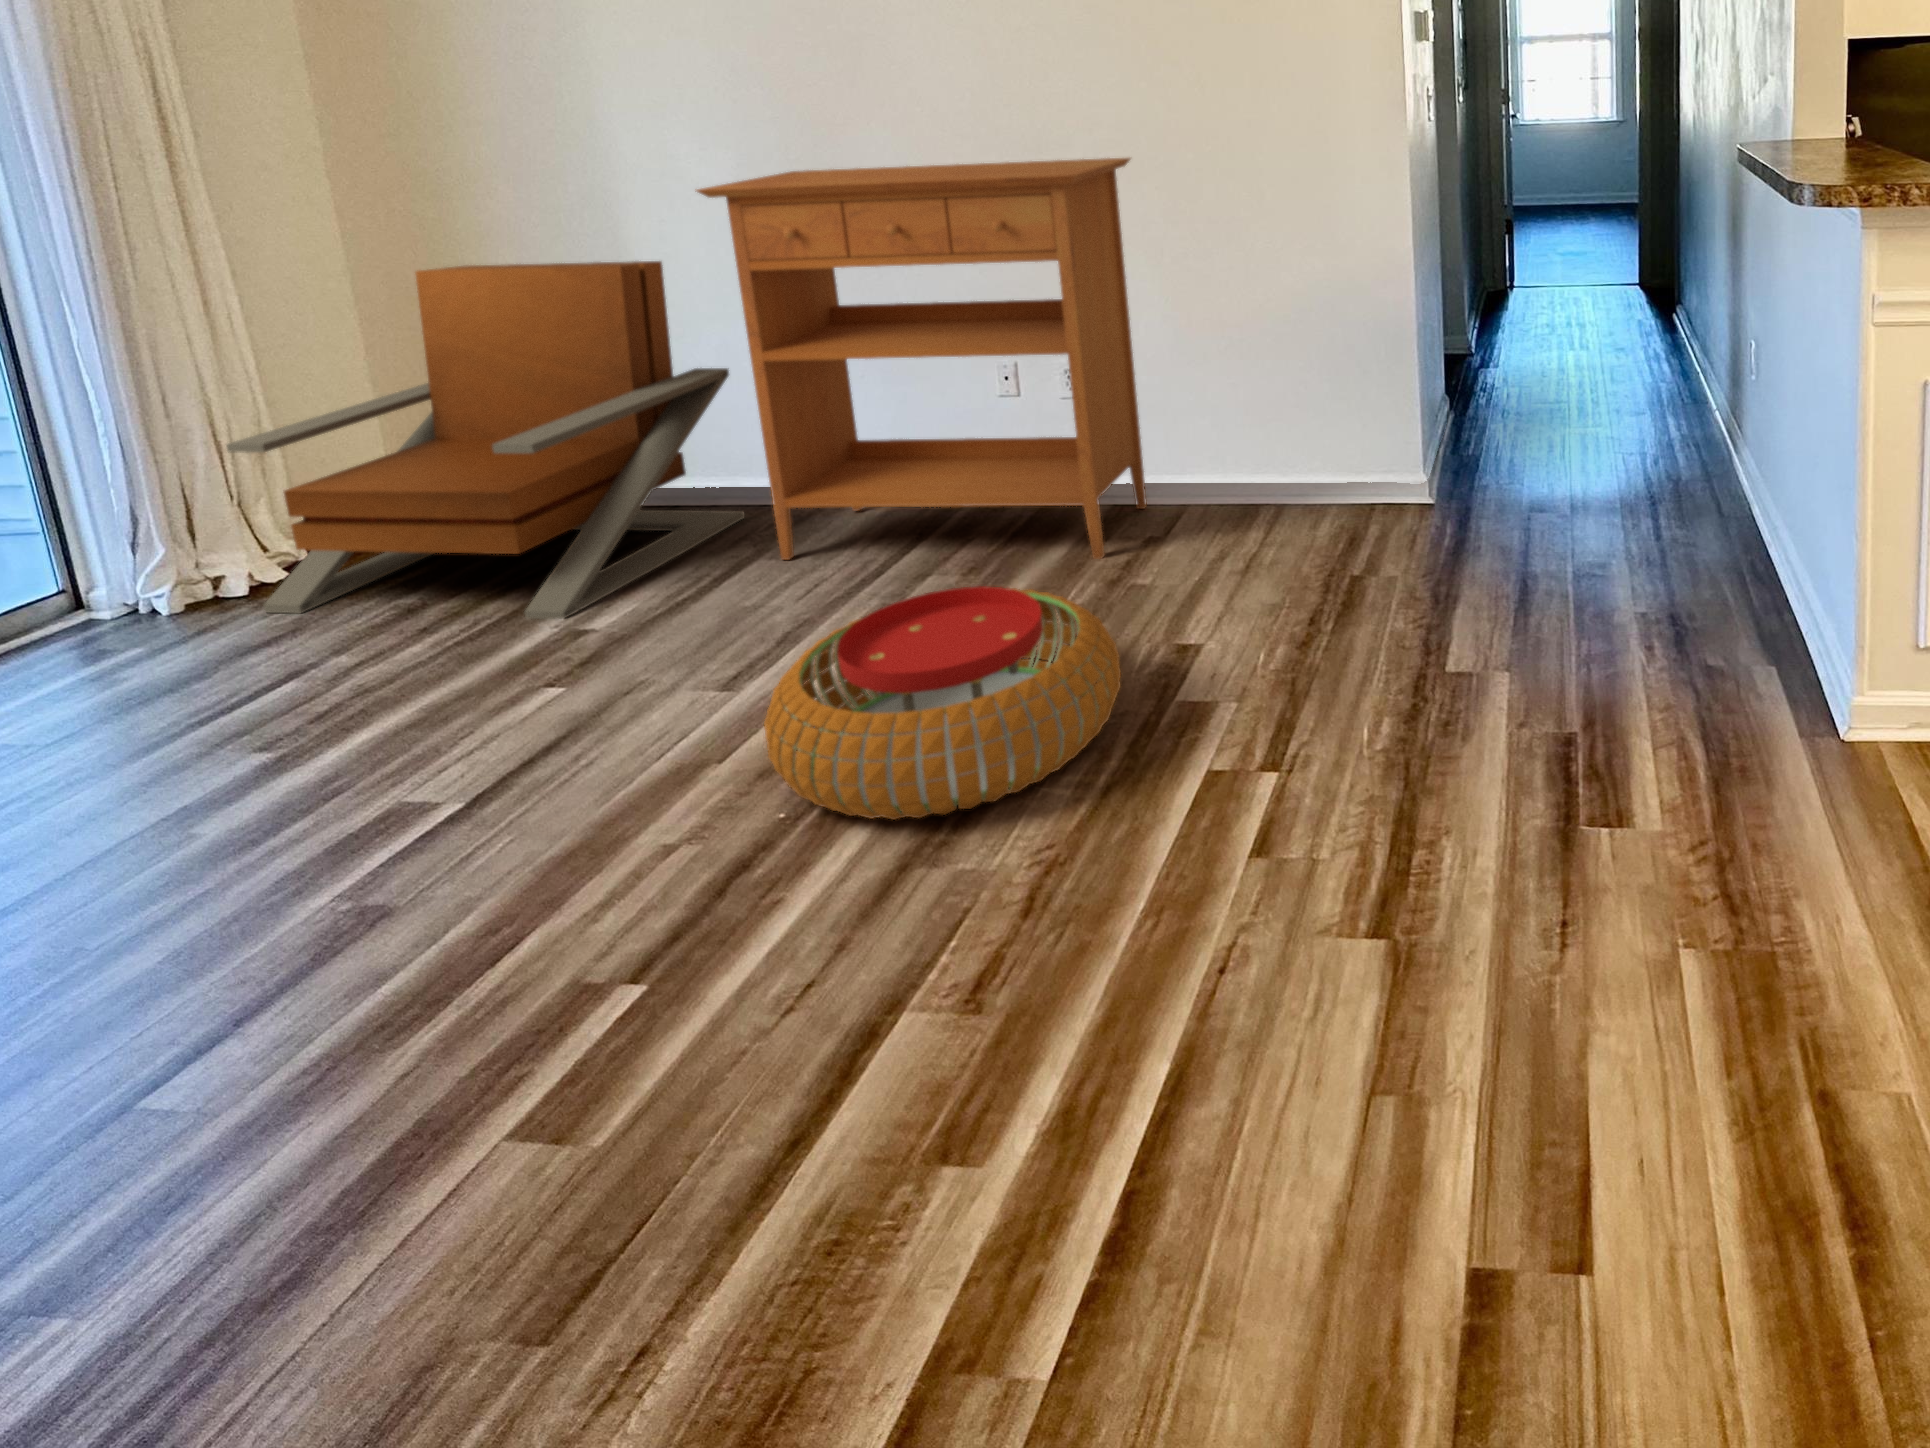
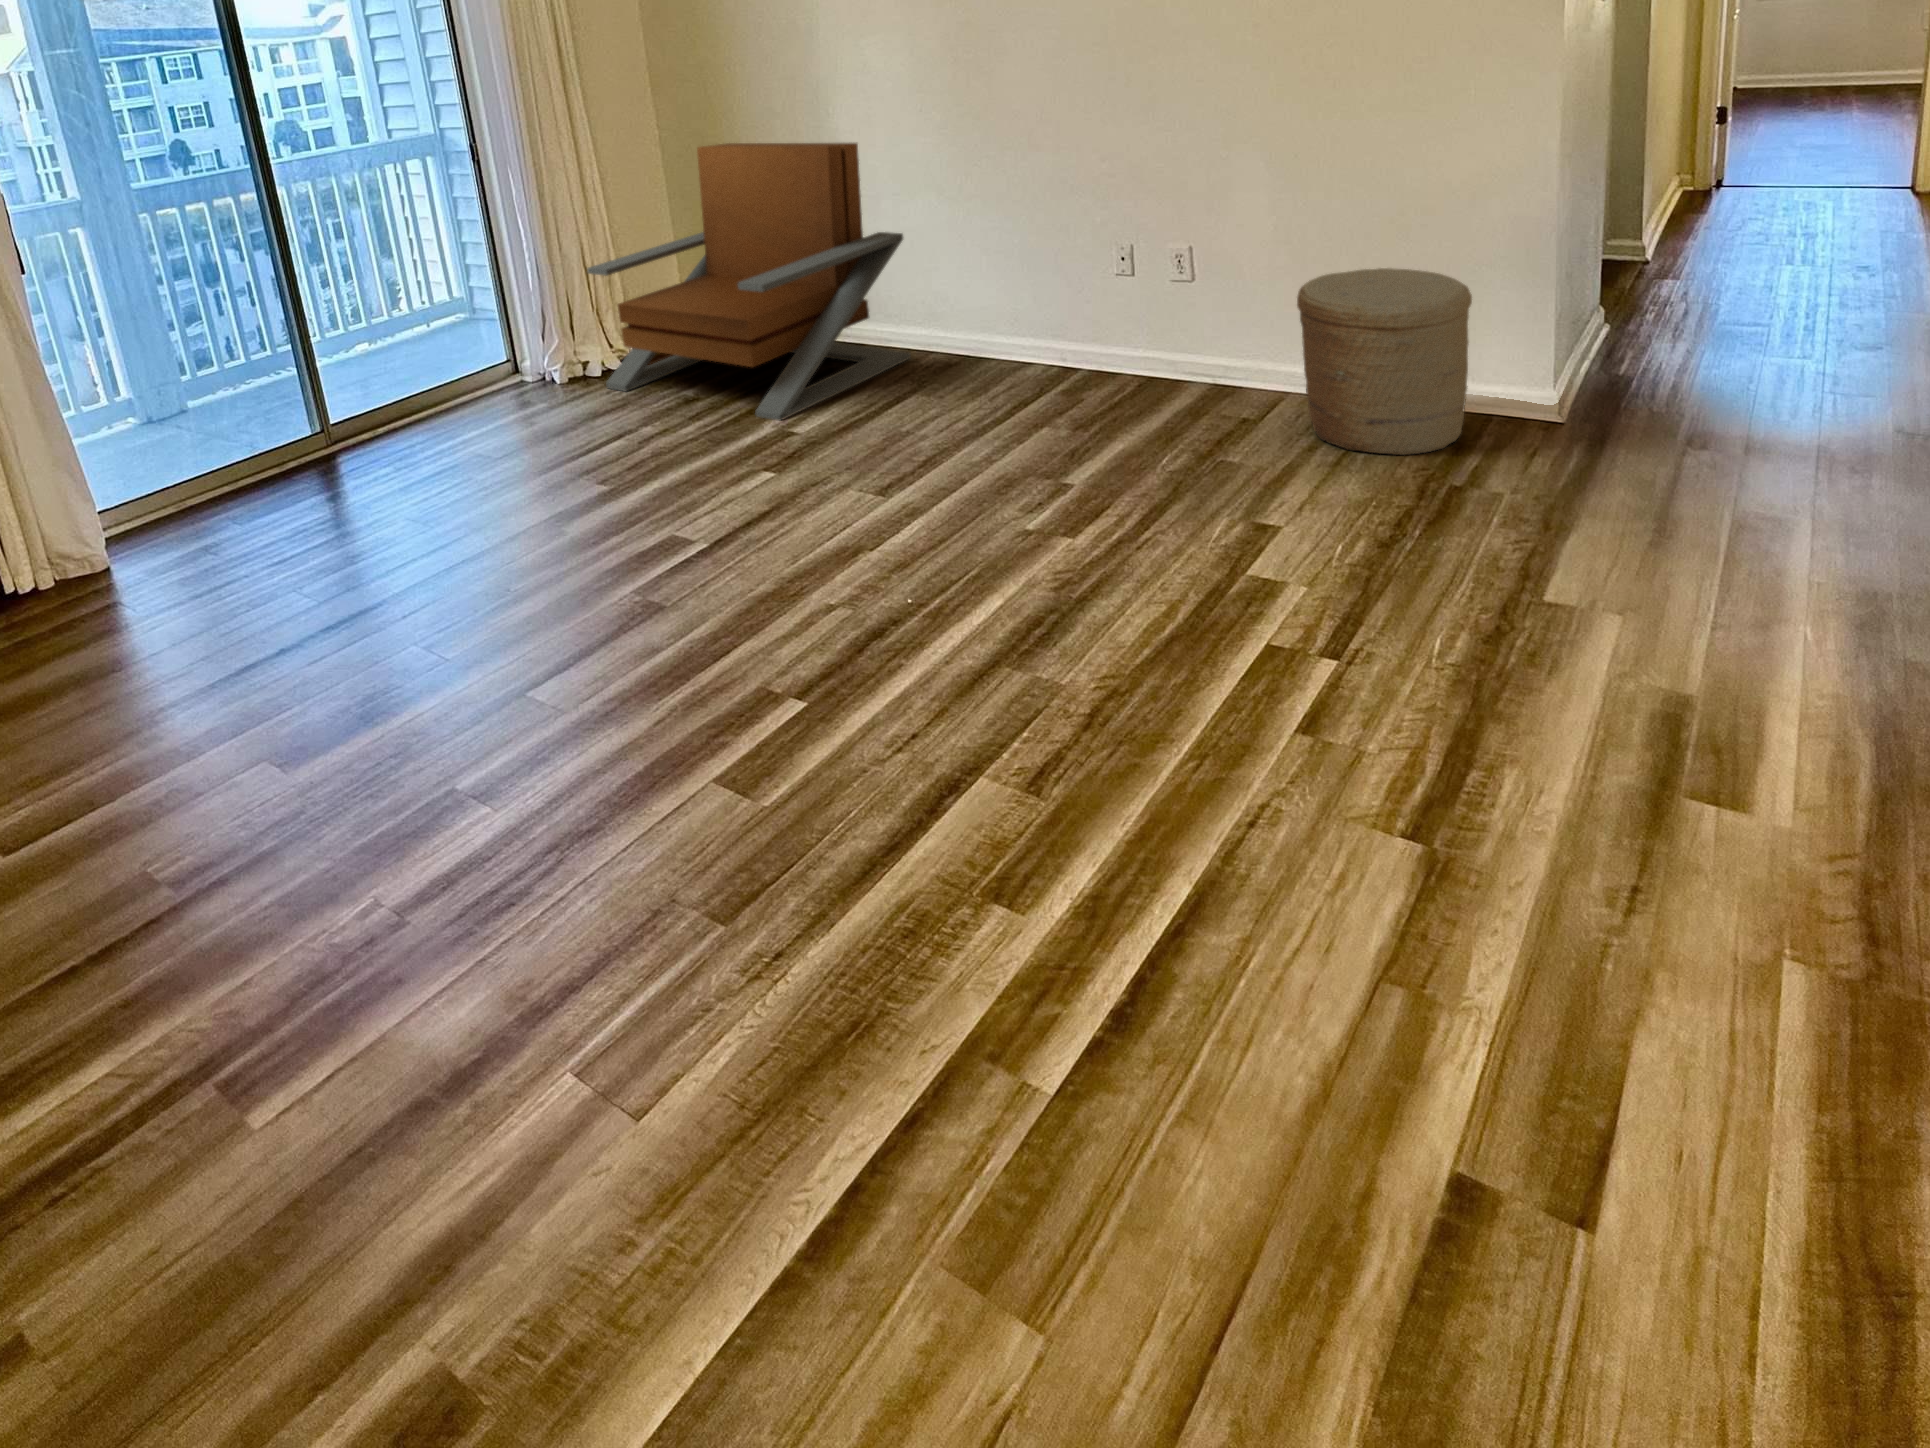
console table: present [697,158,1147,560] -> none [880,49,1257,433]
woven basket: none [1190,372,1349,556] -> present [1297,268,1472,455]
pouf: present [764,586,1121,820] -> none [902,441,1199,630]

